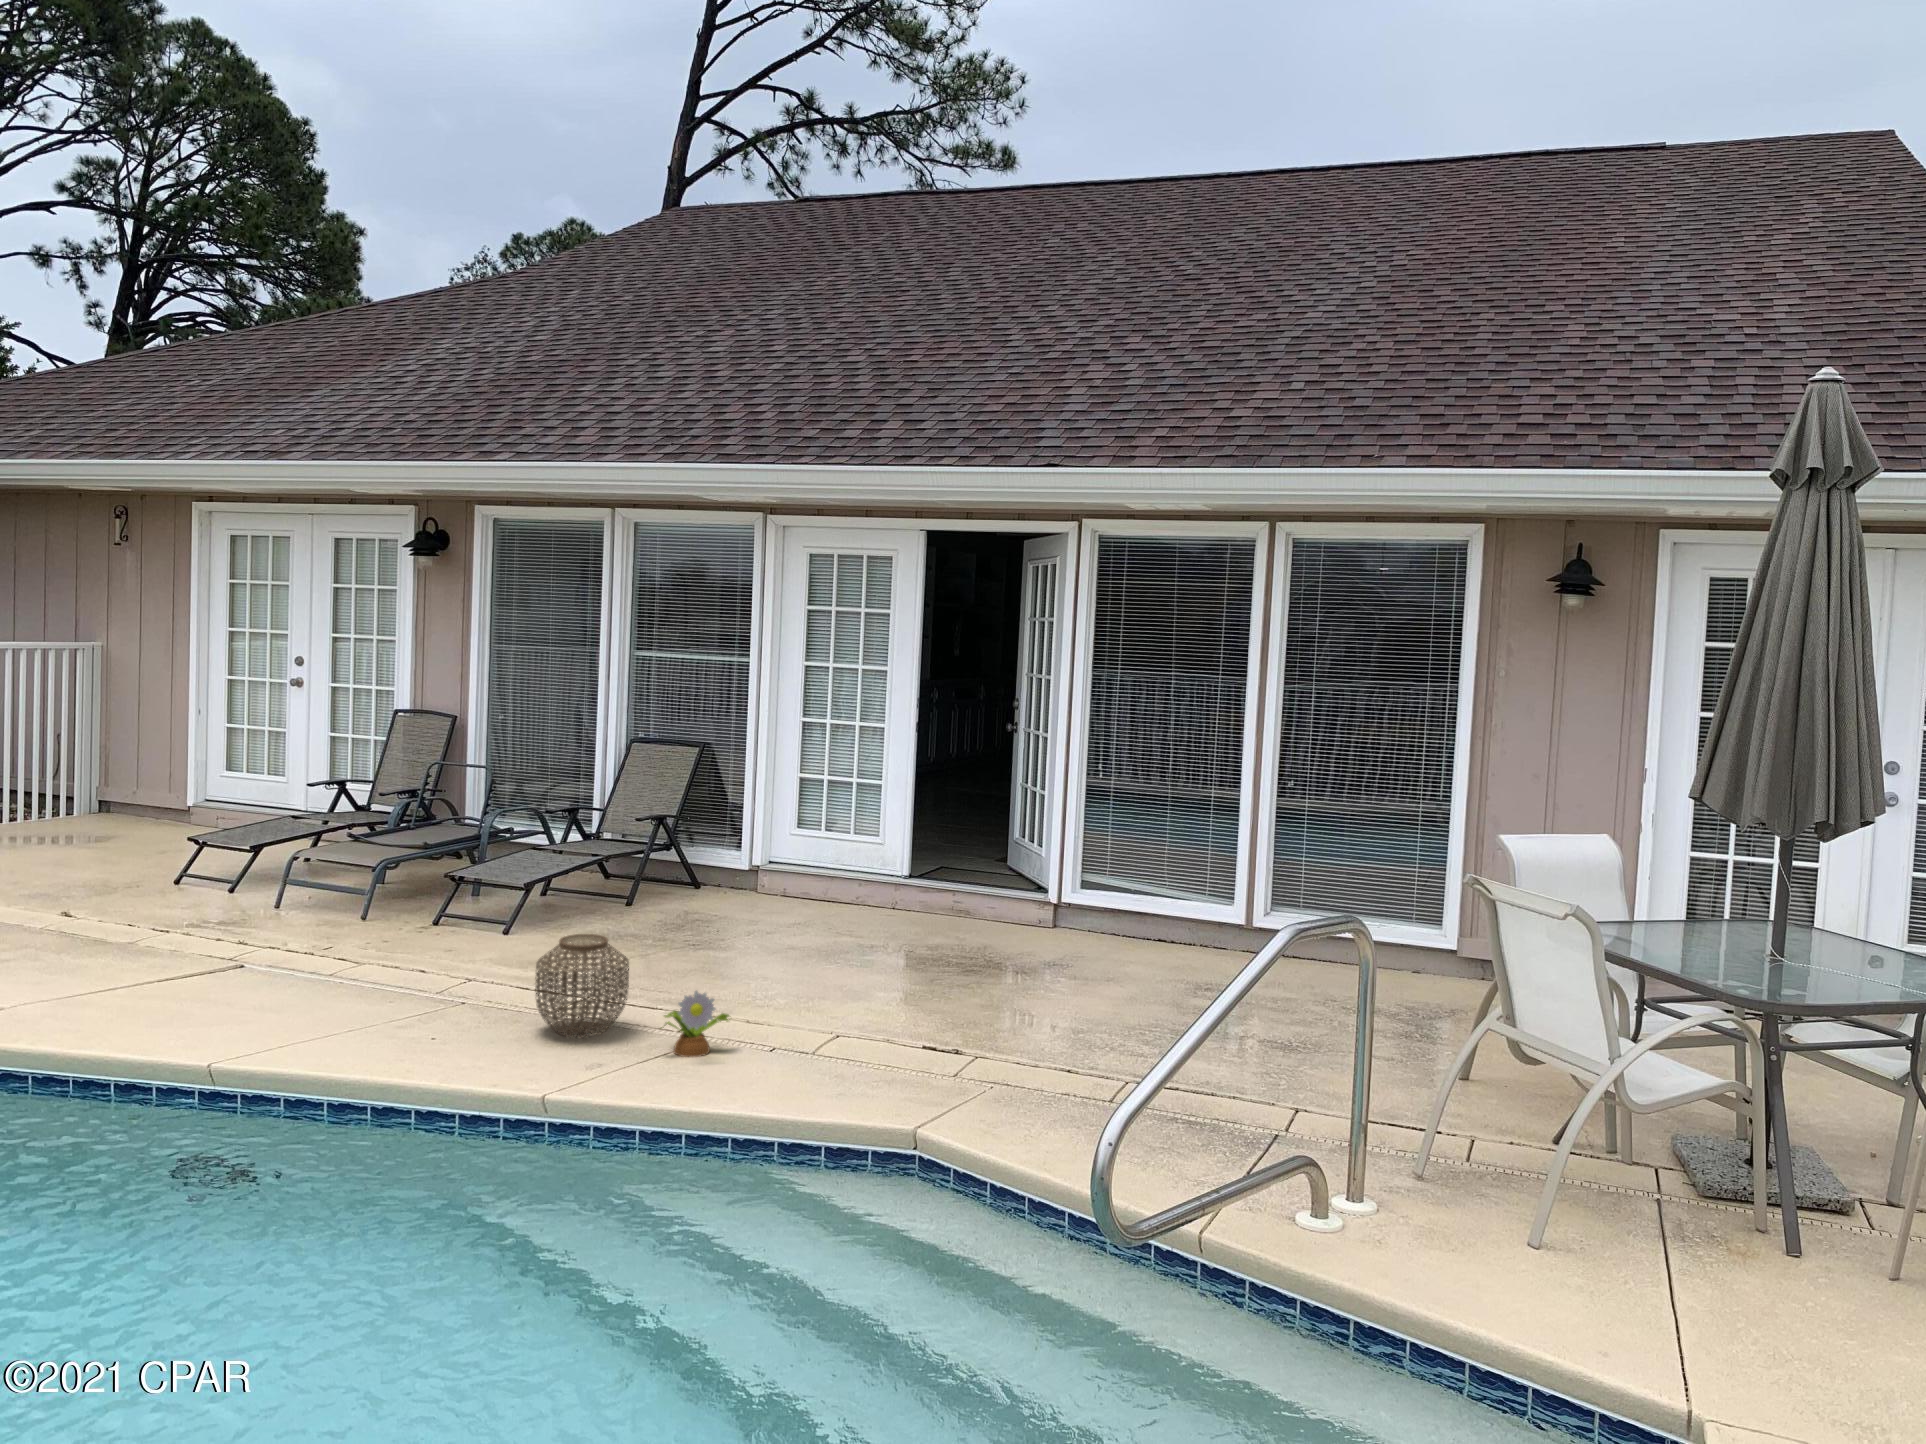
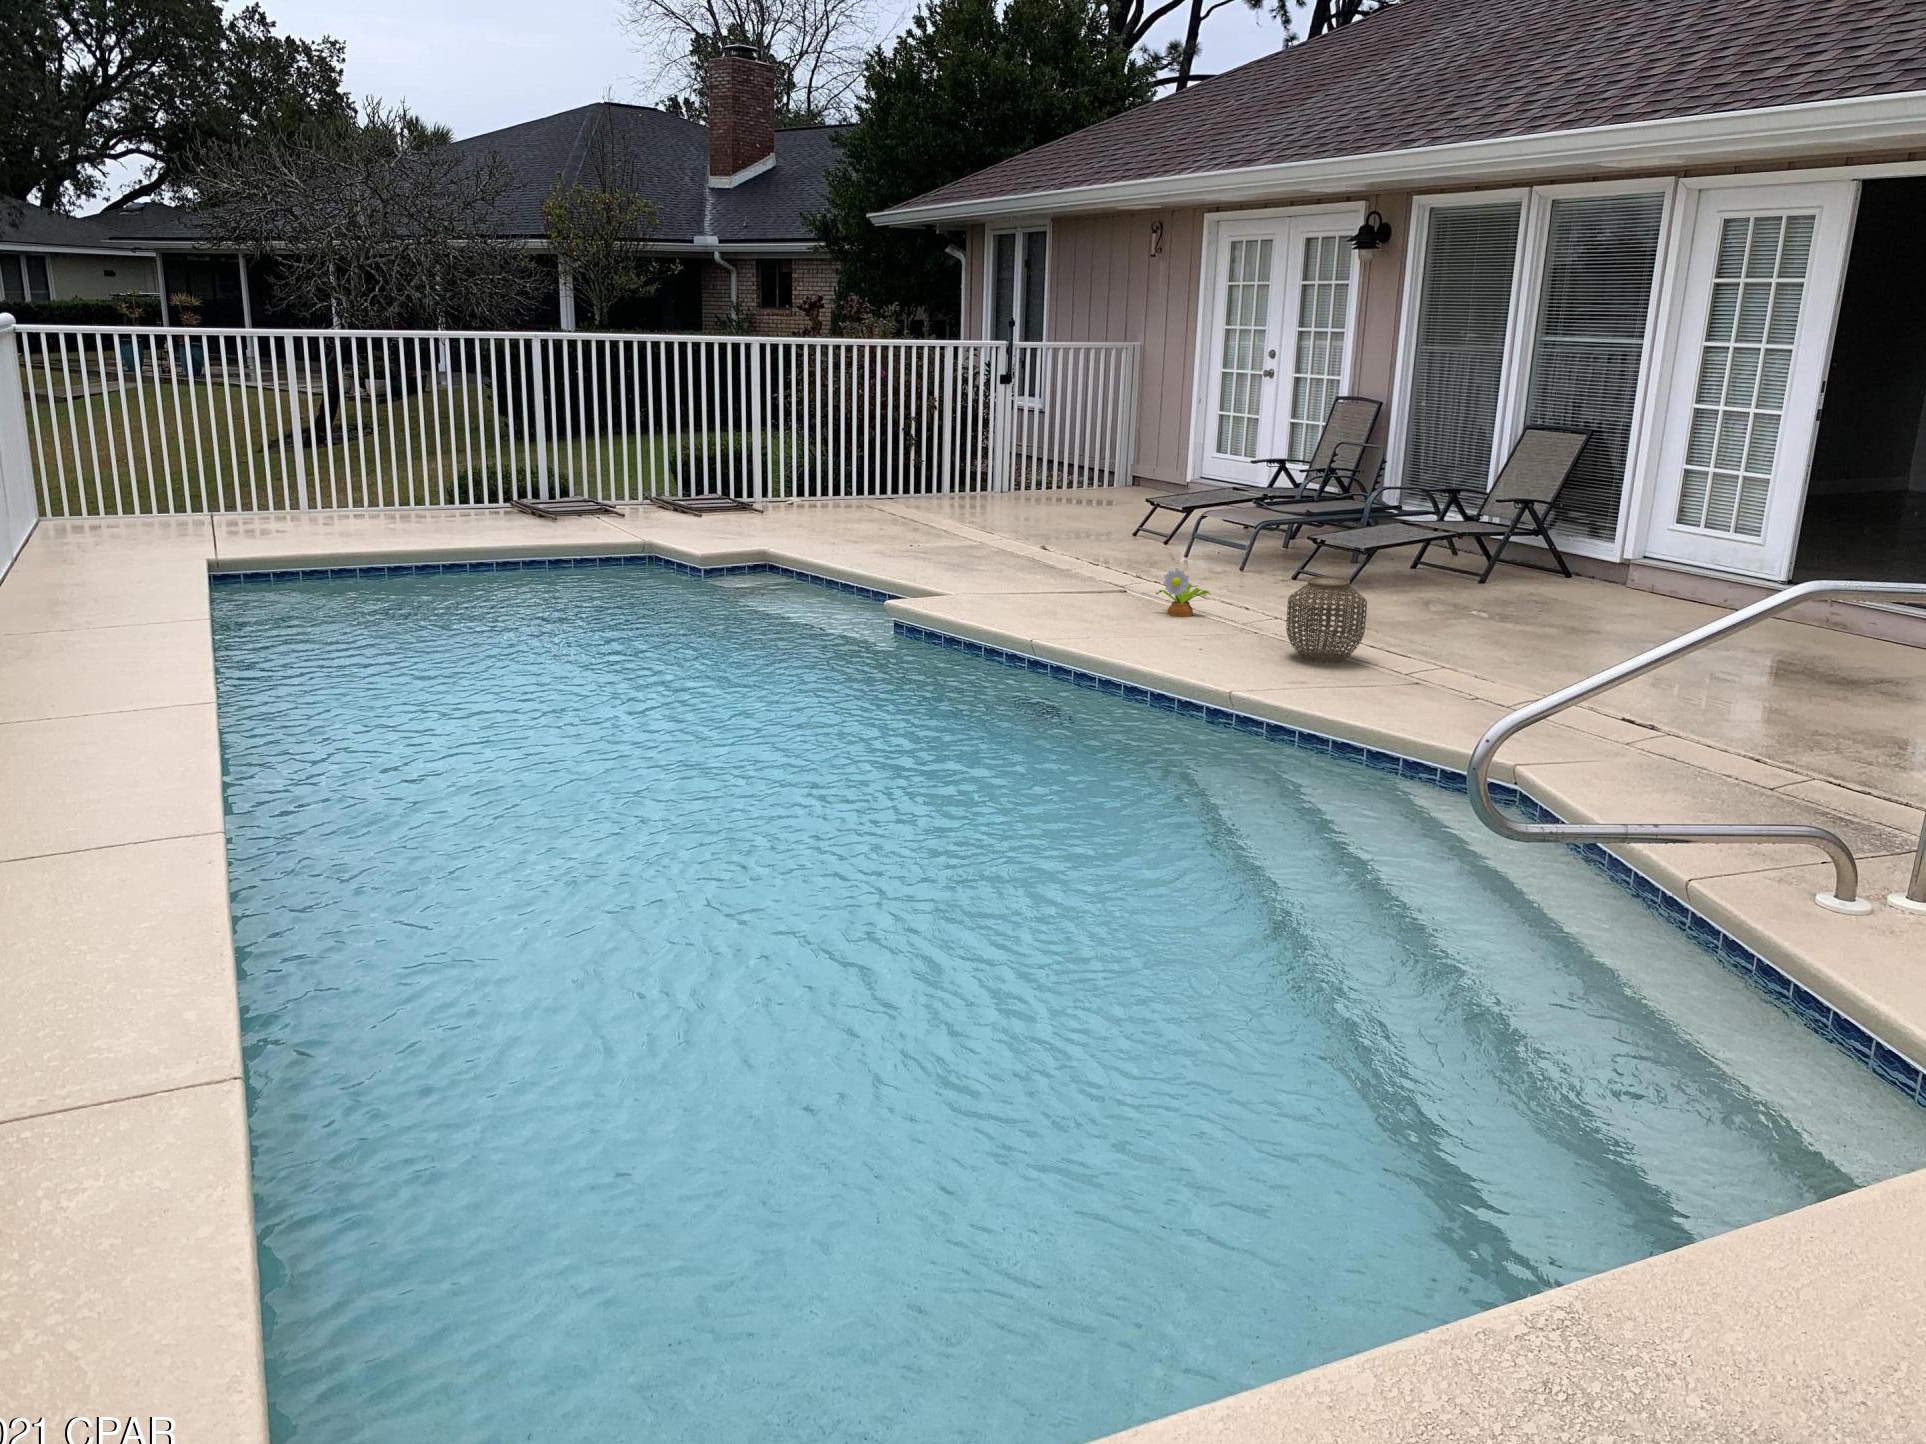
decorative plant: present [665,991,729,1057] -> present [1156,568,1211,617]

